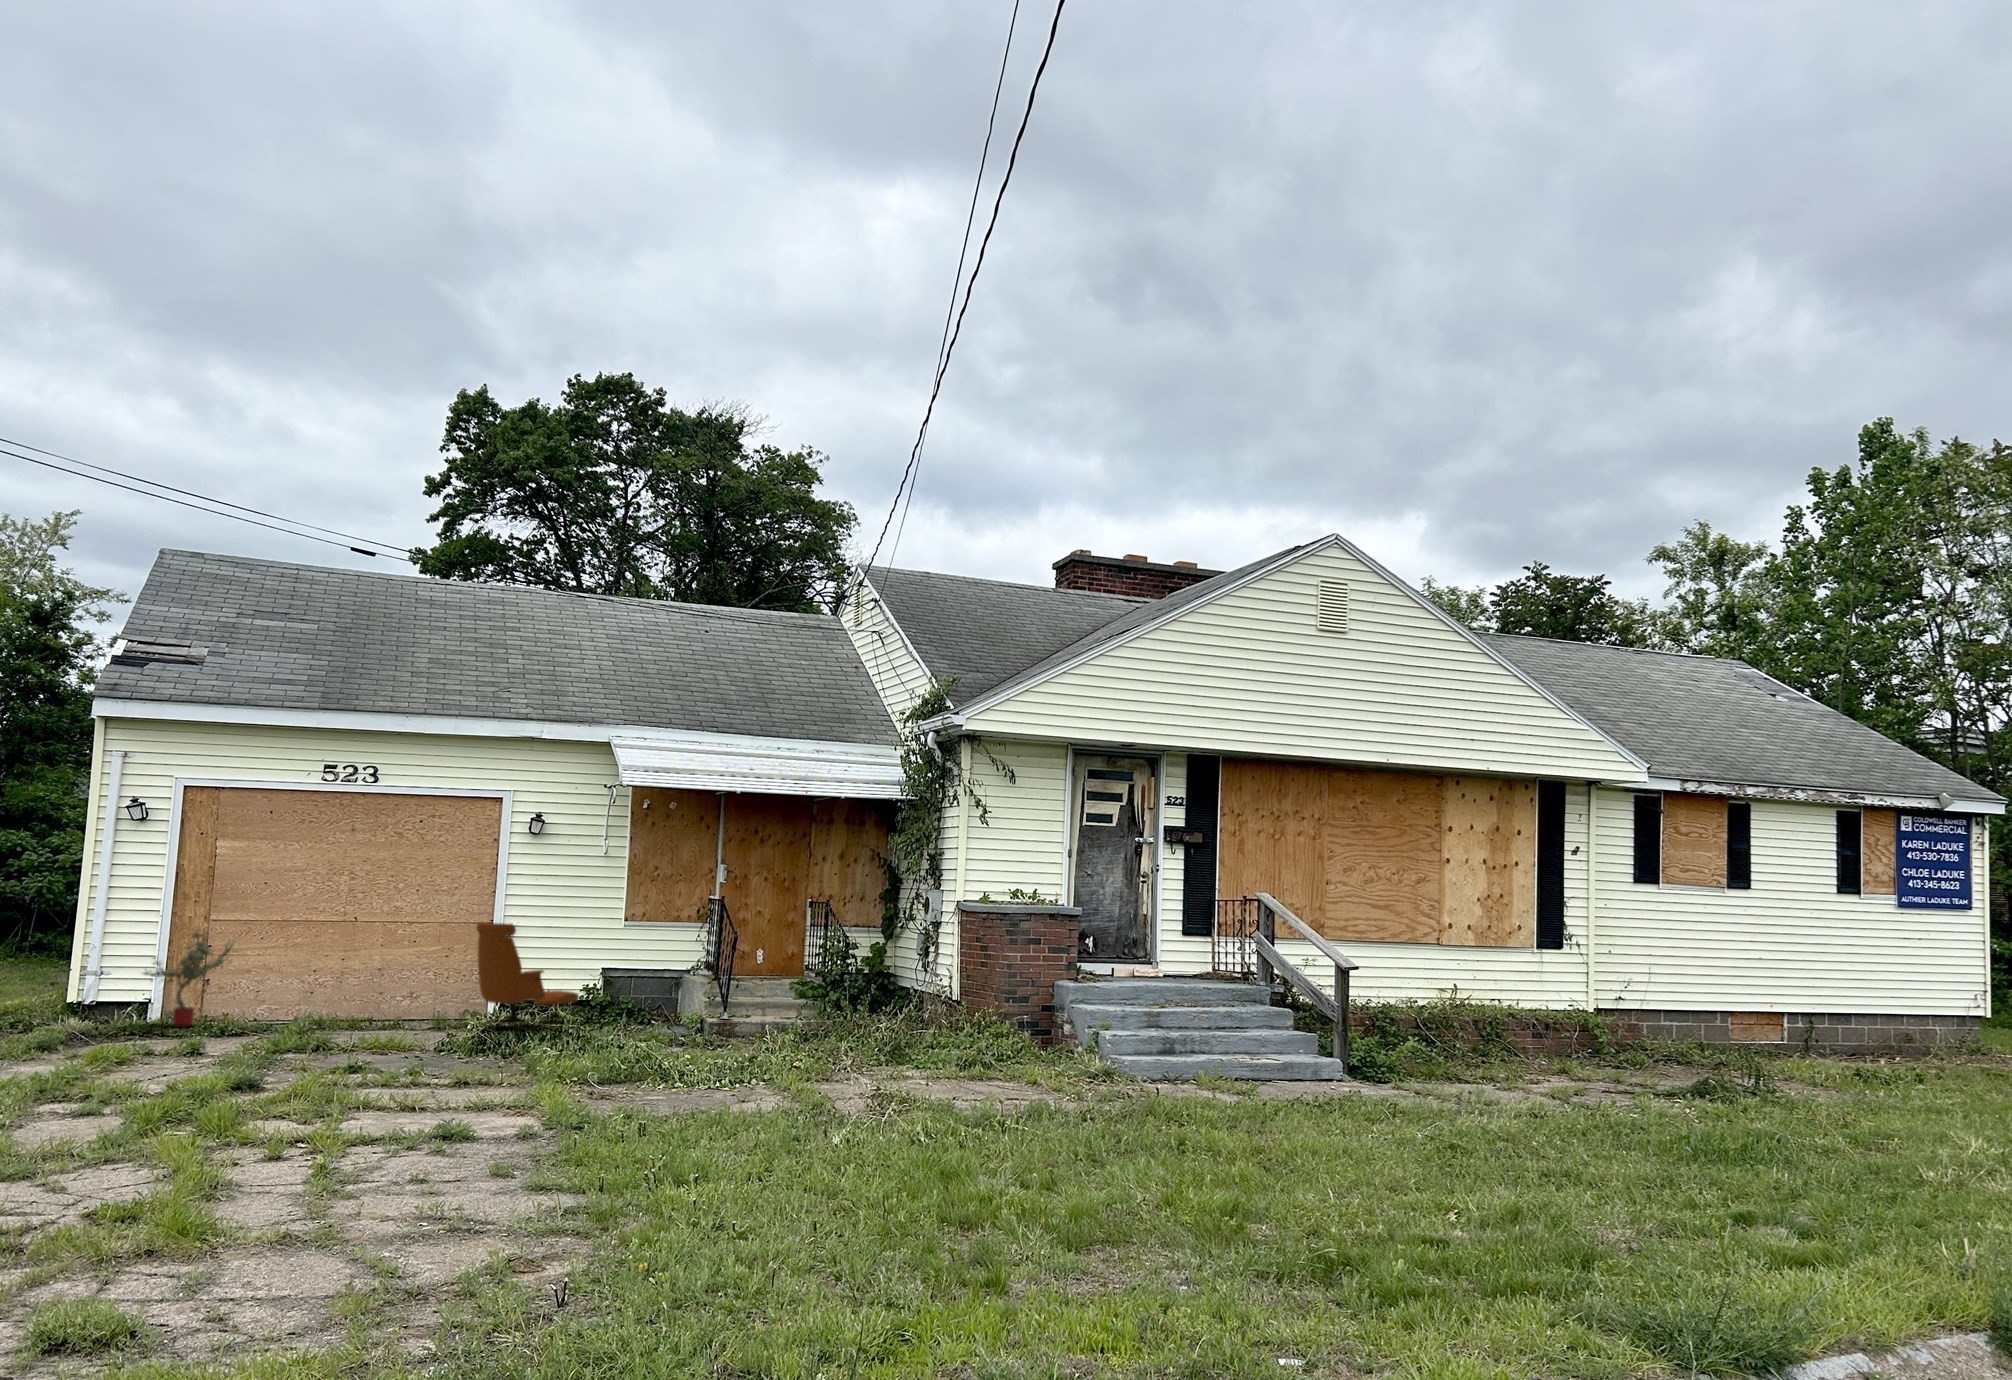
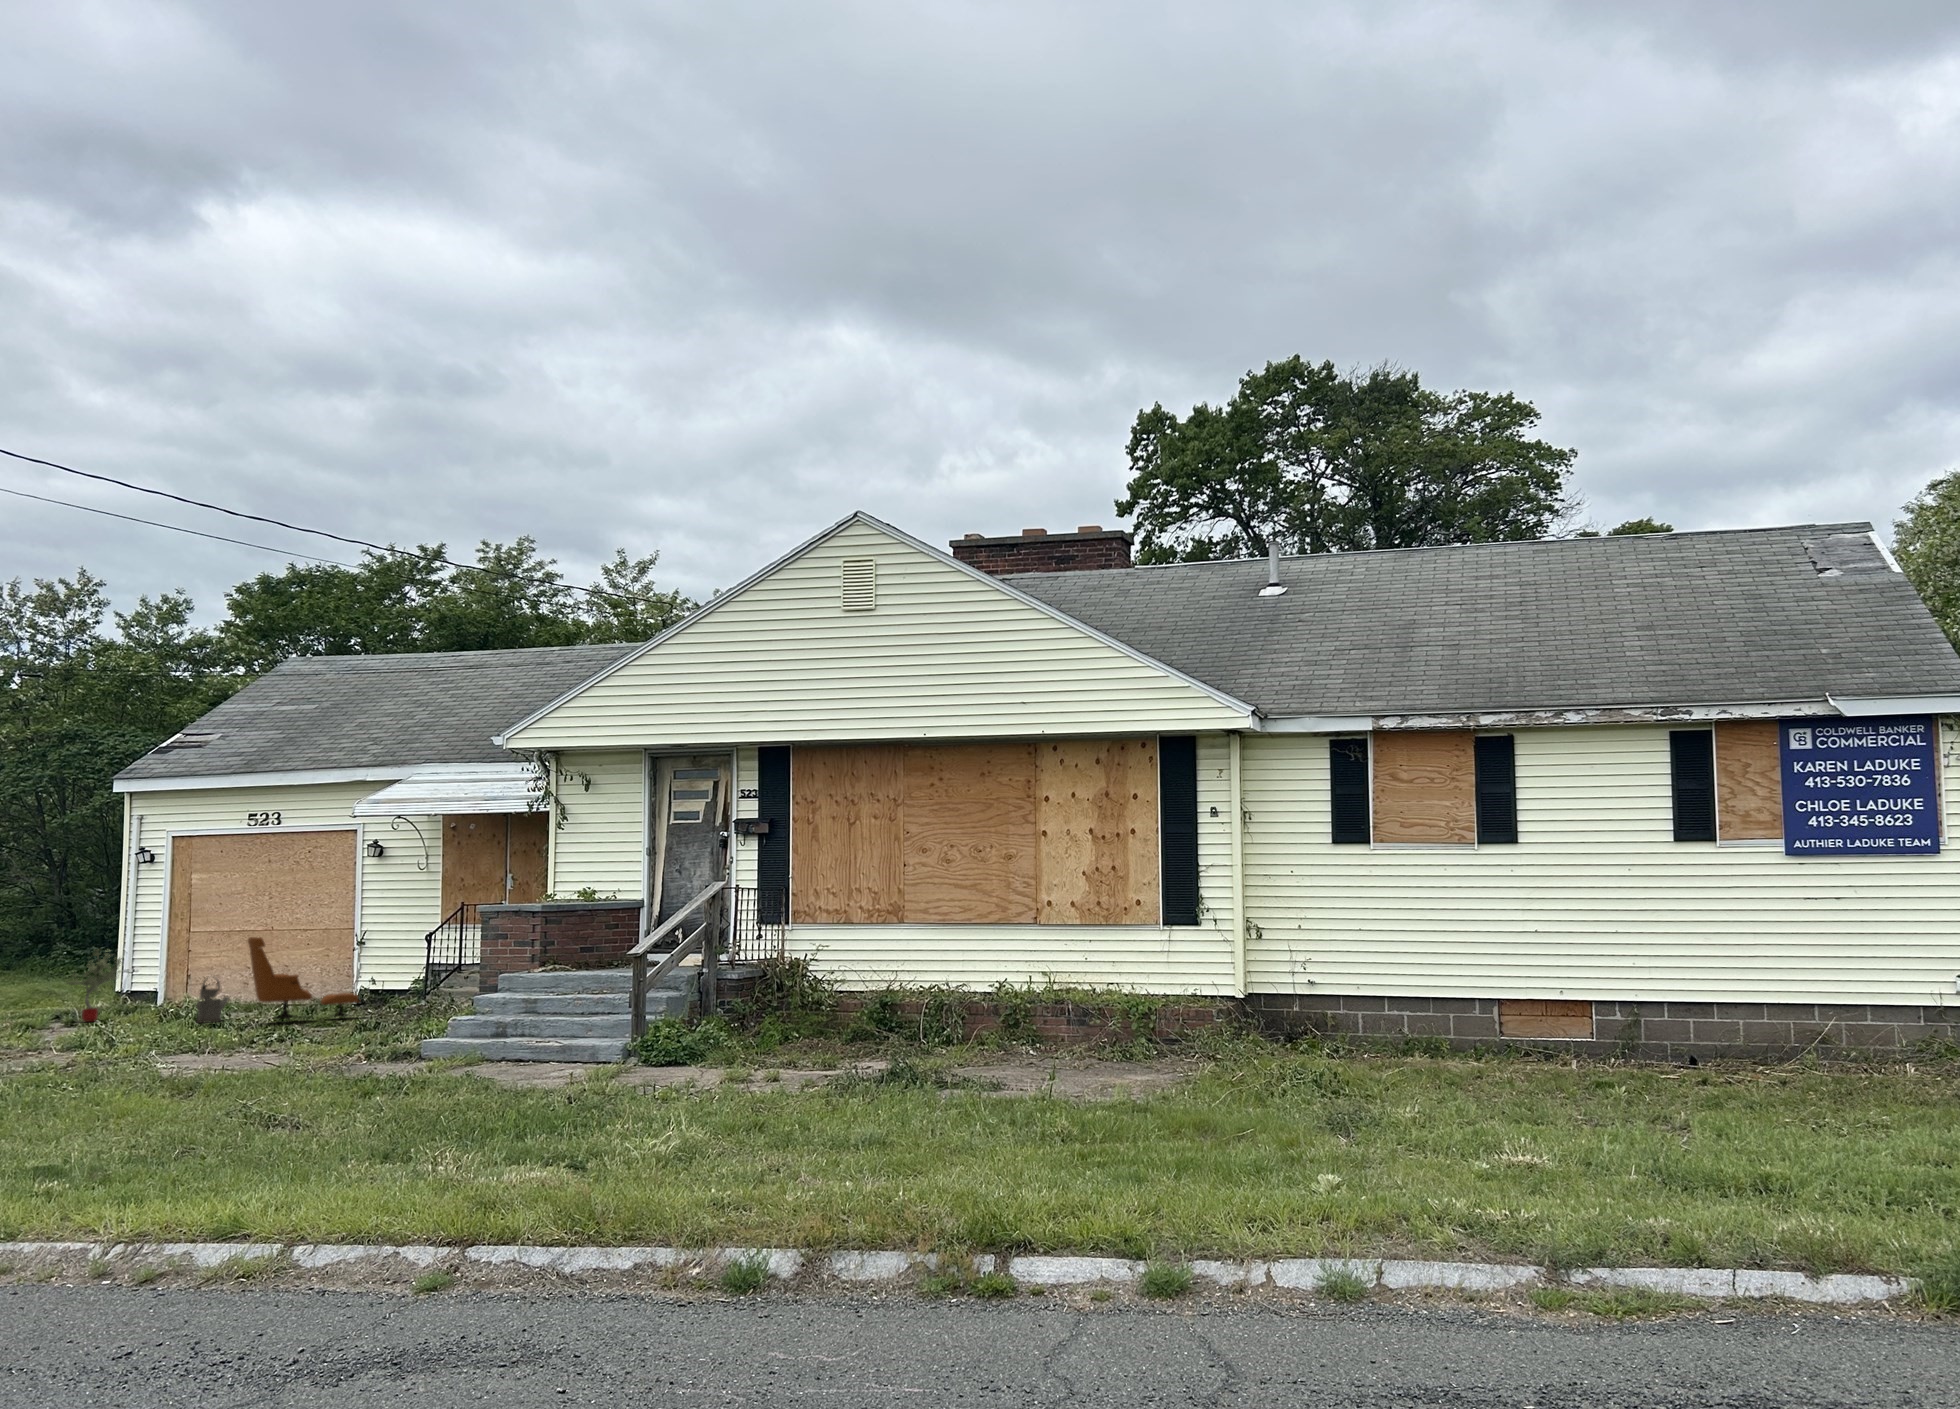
watering can: none [370,968,402,1028] -> present [196,979,229,1023]

